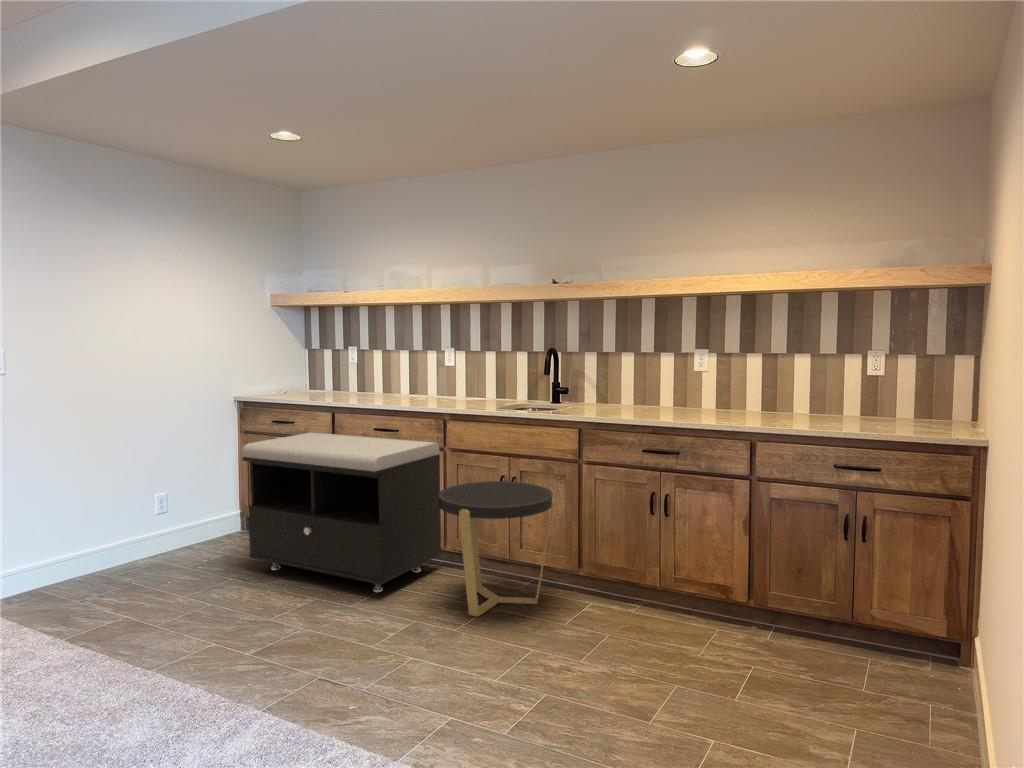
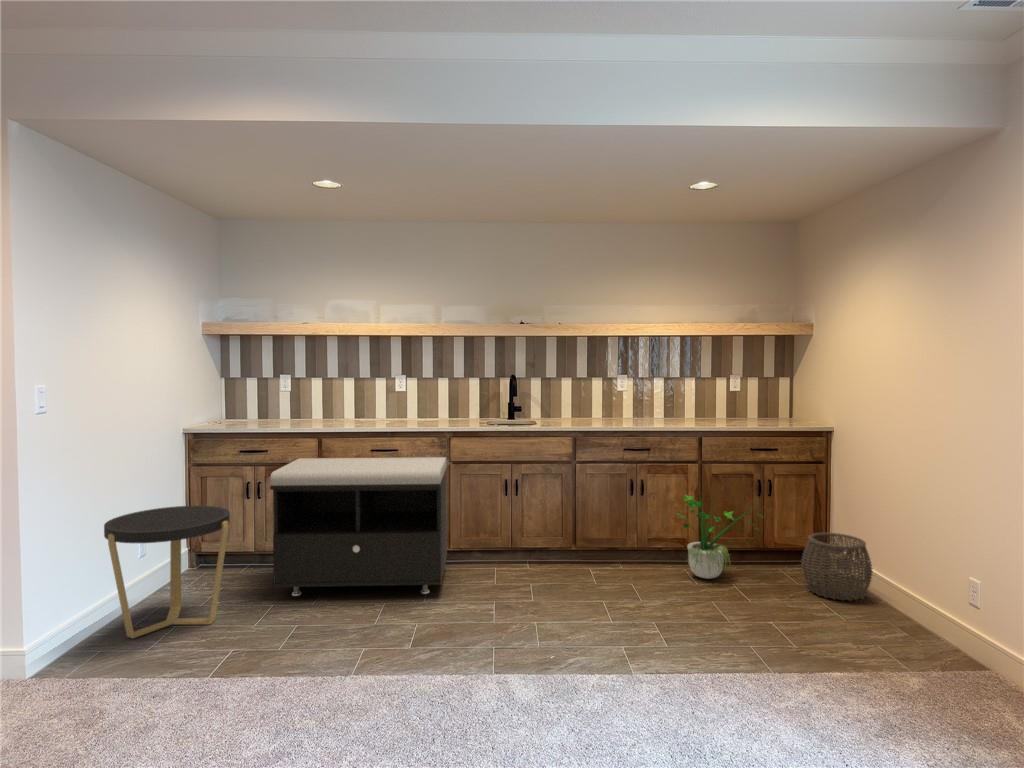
side table: present [438,481,554,616] -> present [104,506,230,638]
potted plant: none [677,496,828,648] -> present [677,494,764,579]
woven basket: none [846,613,969,740] -> present [802,533,872,601]

